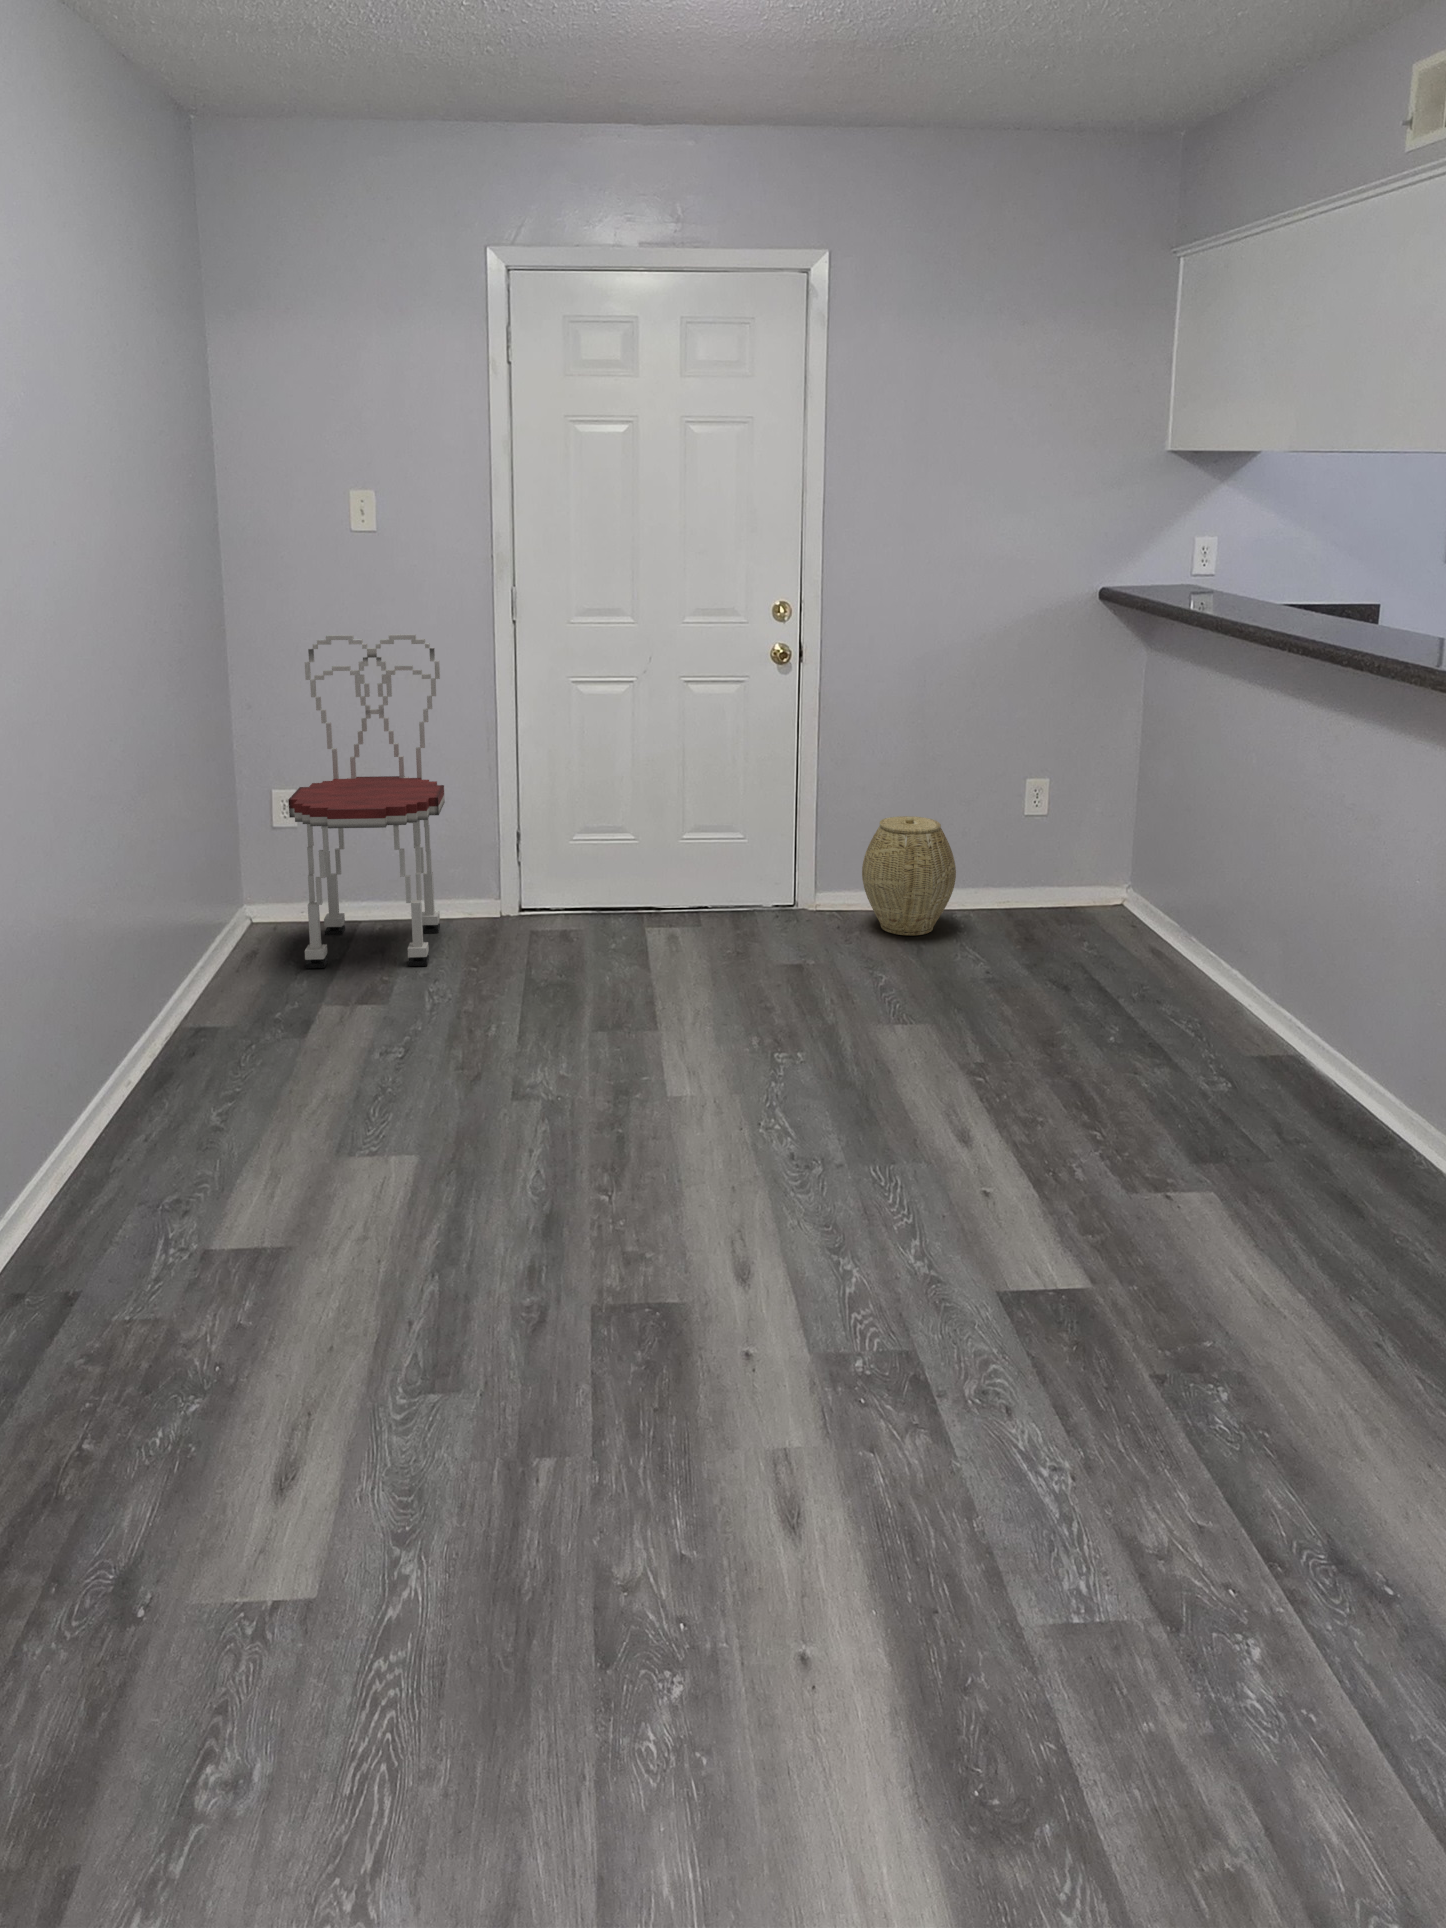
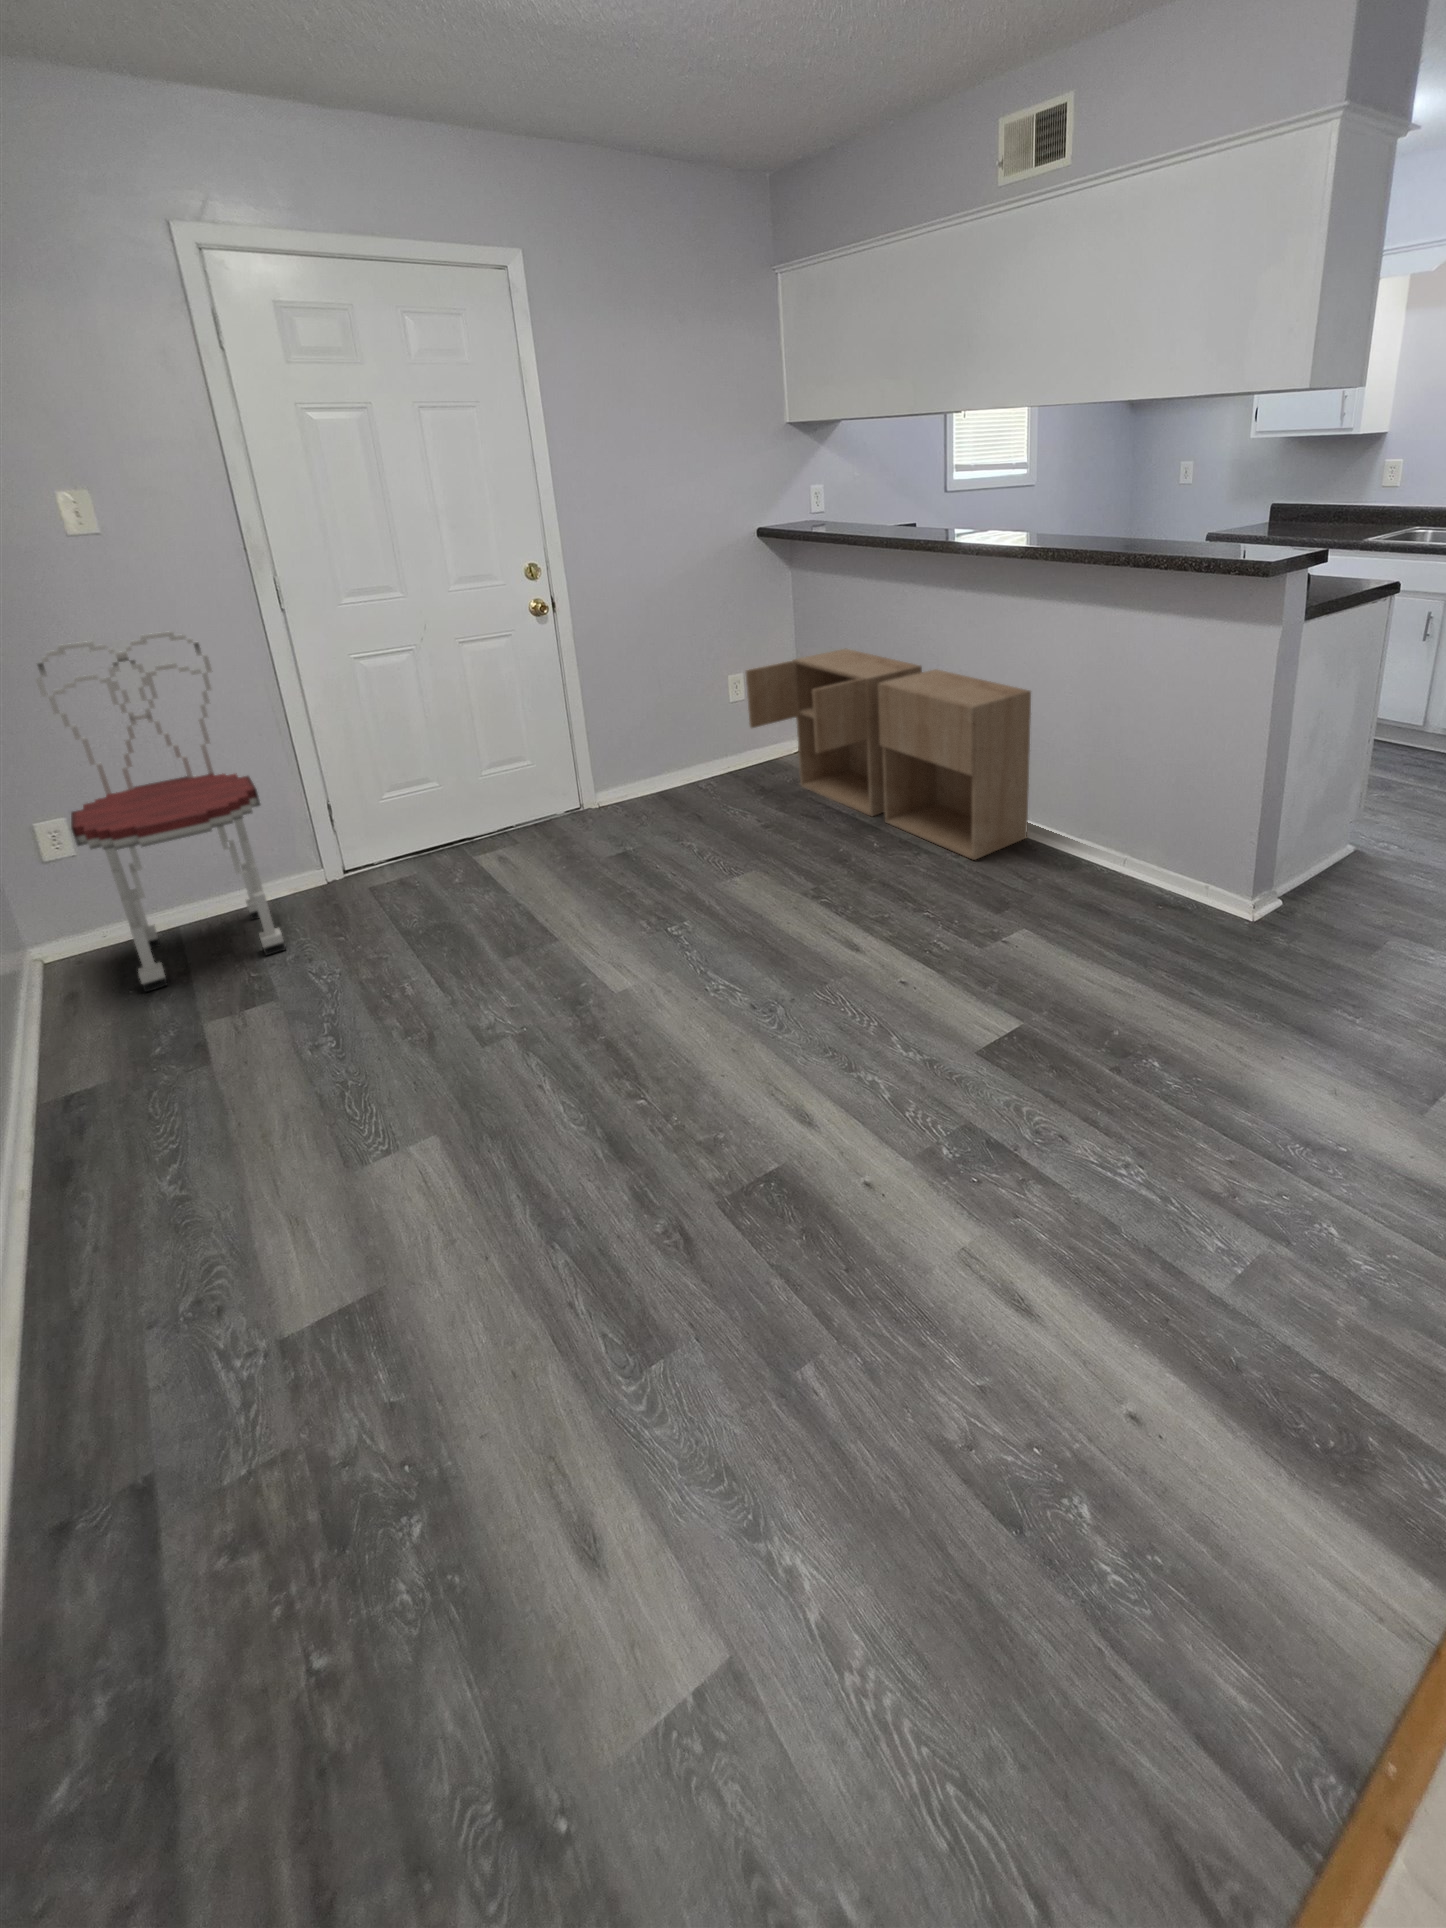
storage cabinet: none [1002,766,1354,1088] -> present [746,649,1031,860]
woven basket: present [862,816,956,936] -> none [641,717,714,810]

